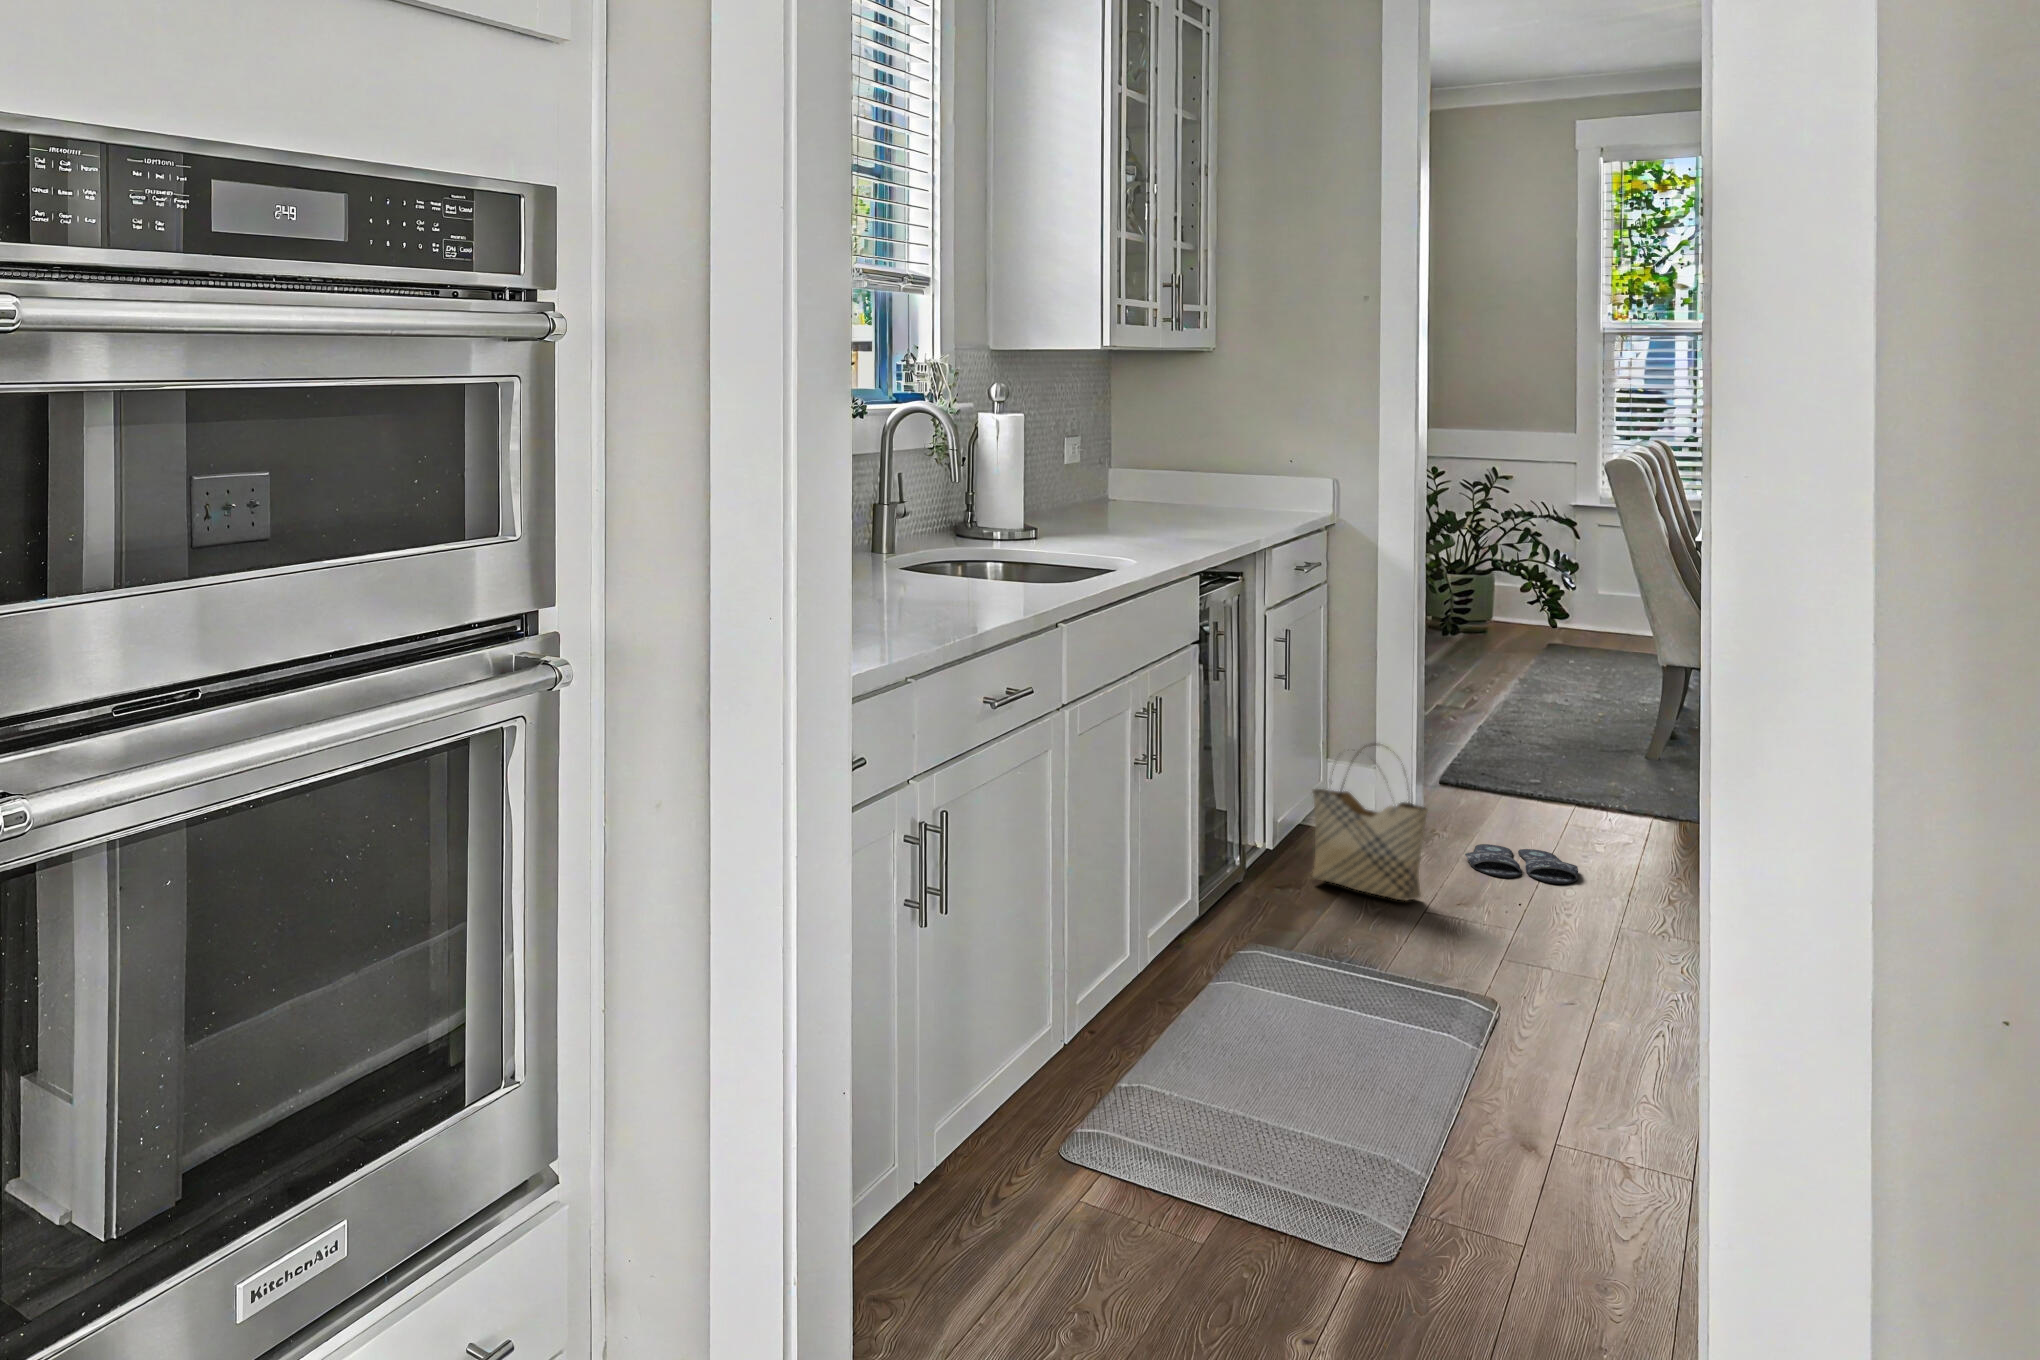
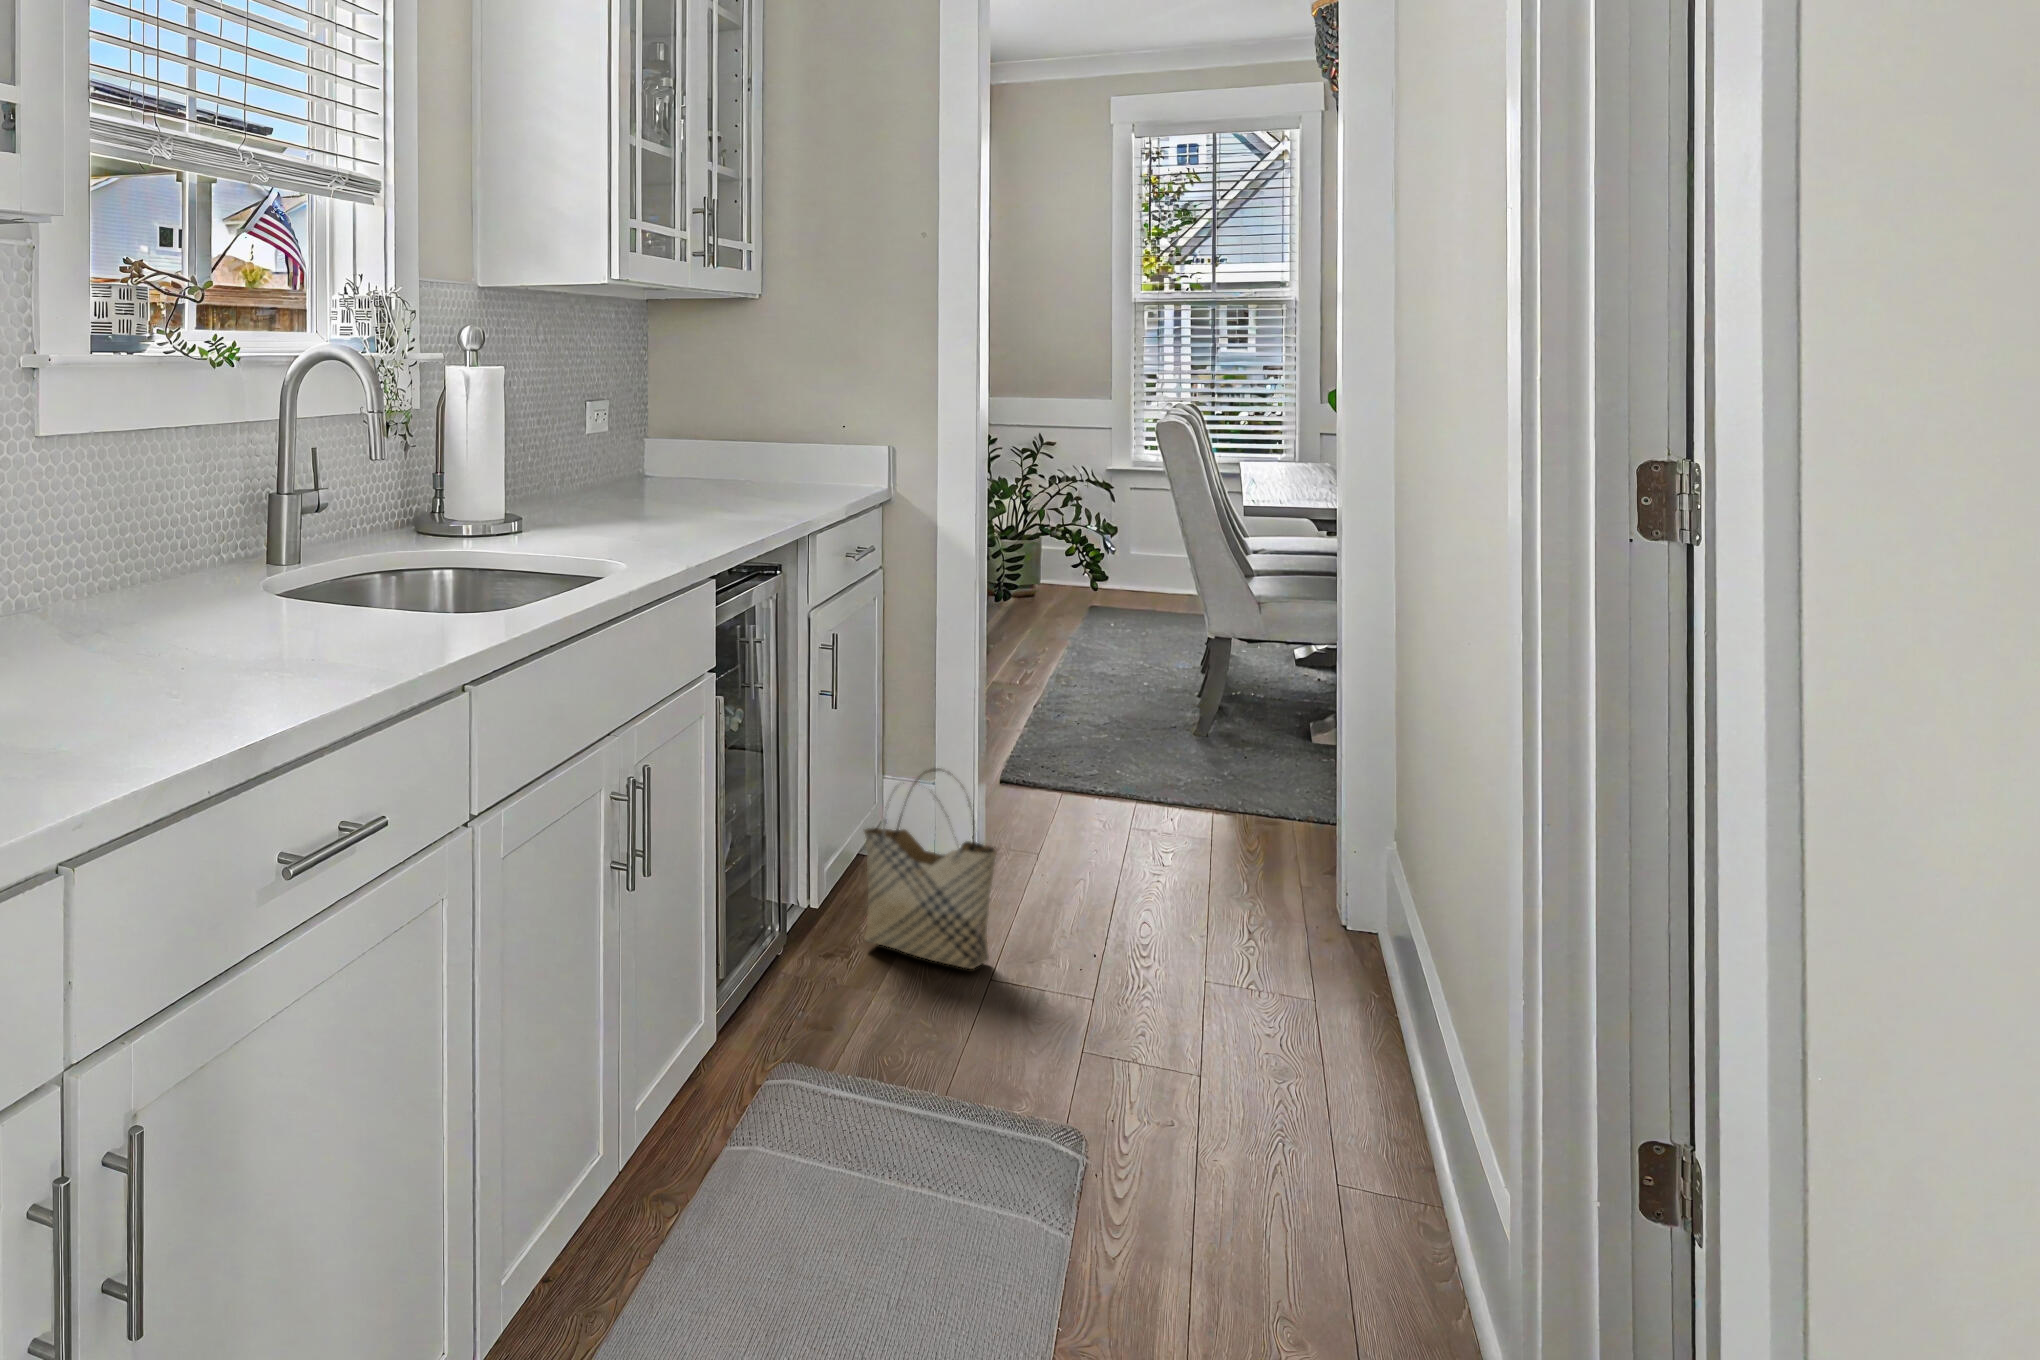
slippers: present [1465,844,1578,884] -> none [1034,867,1157,921]

